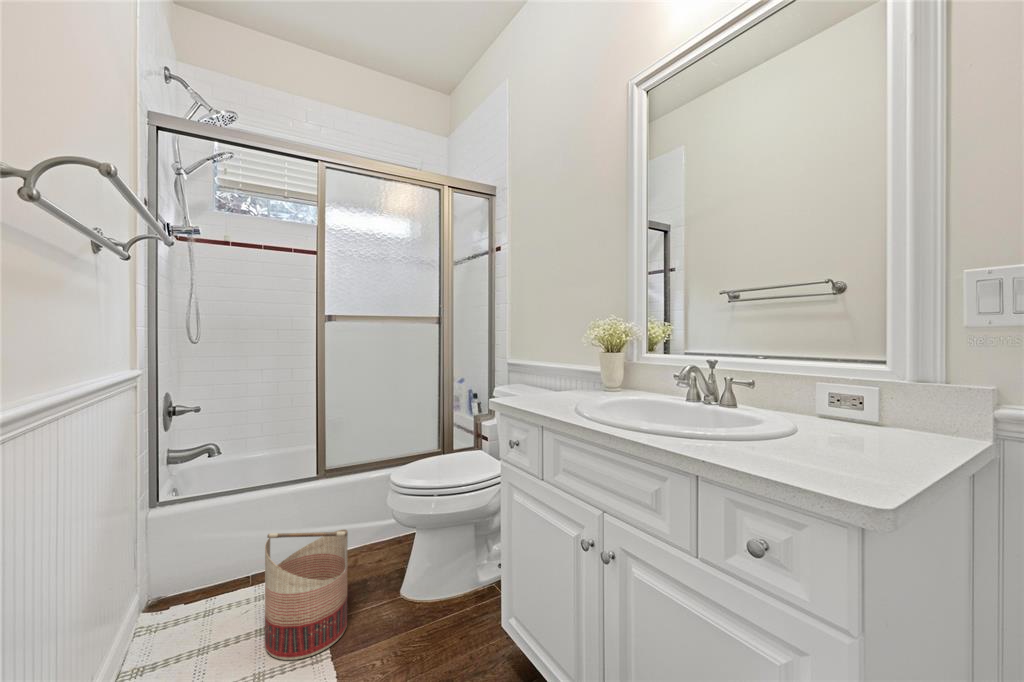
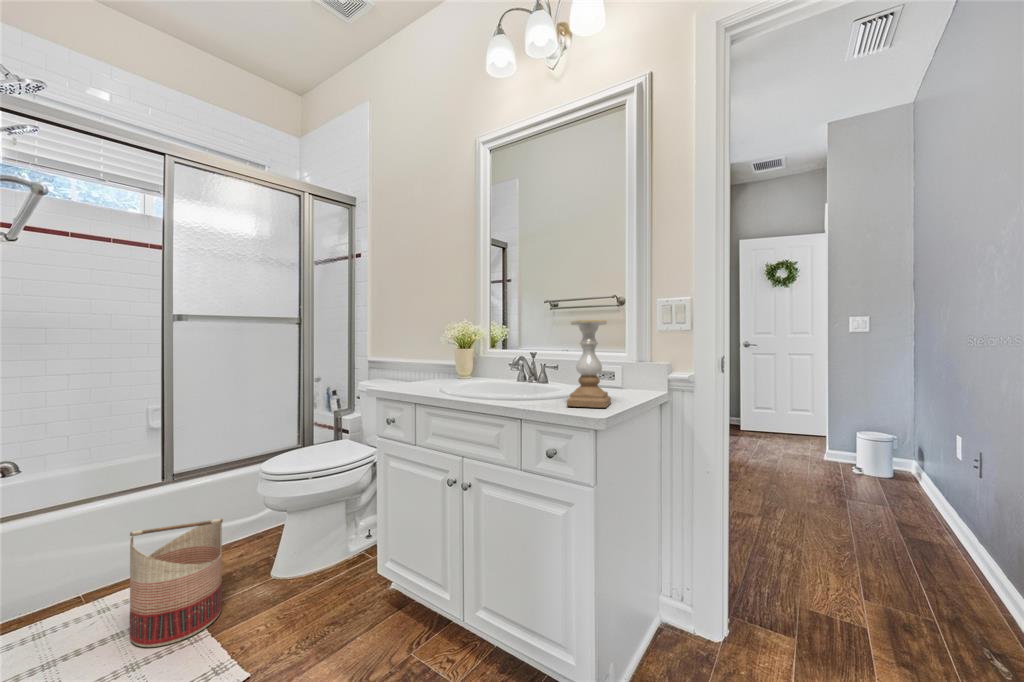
candle holder: none [787,312,878,479] -> present [567,320,611,408]

